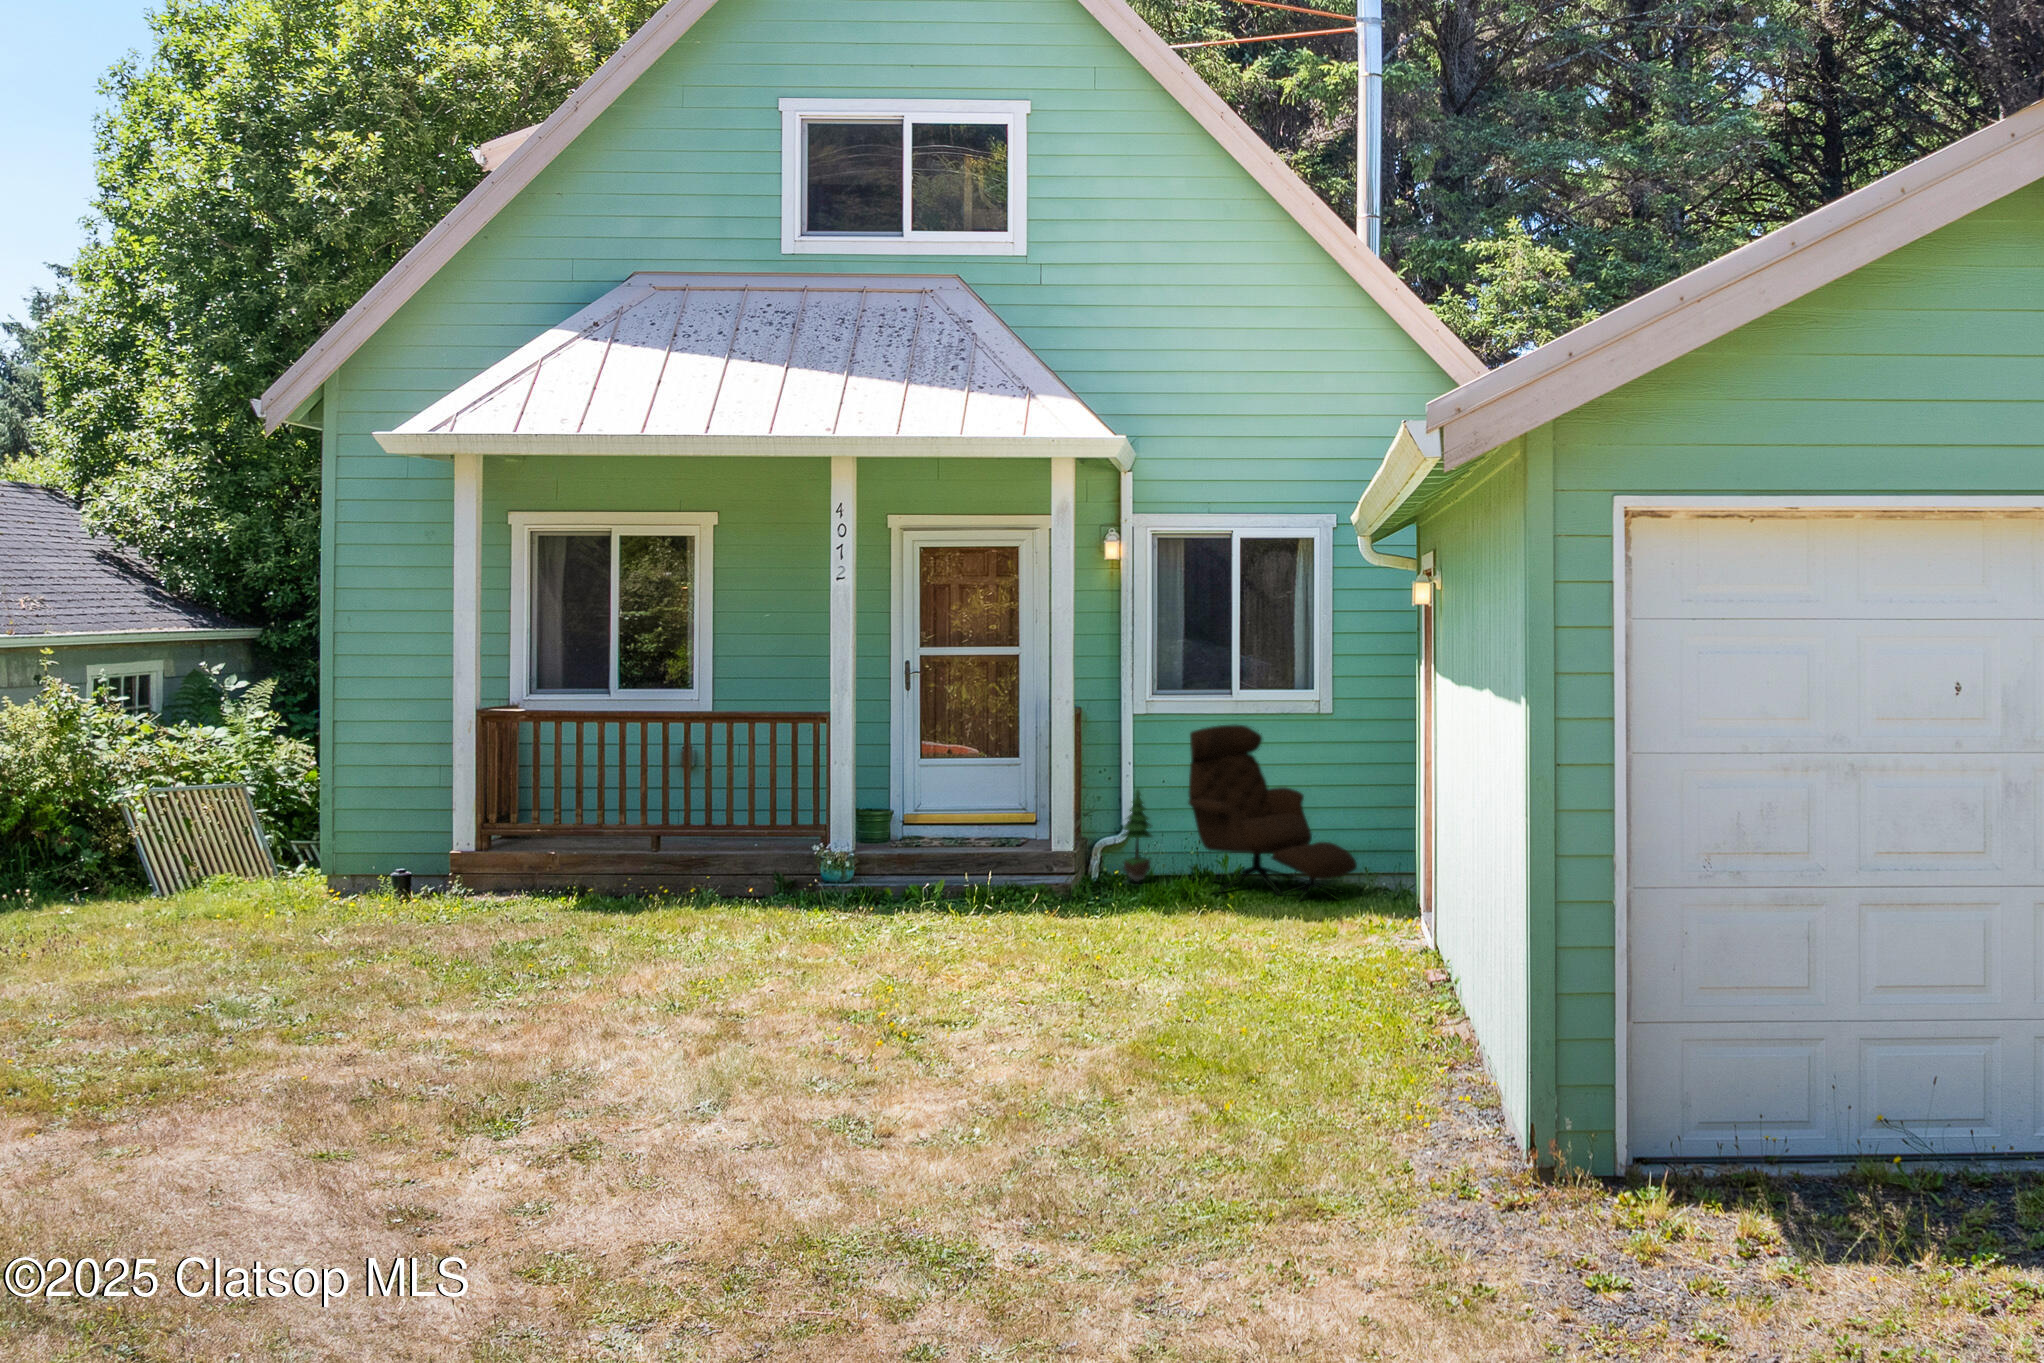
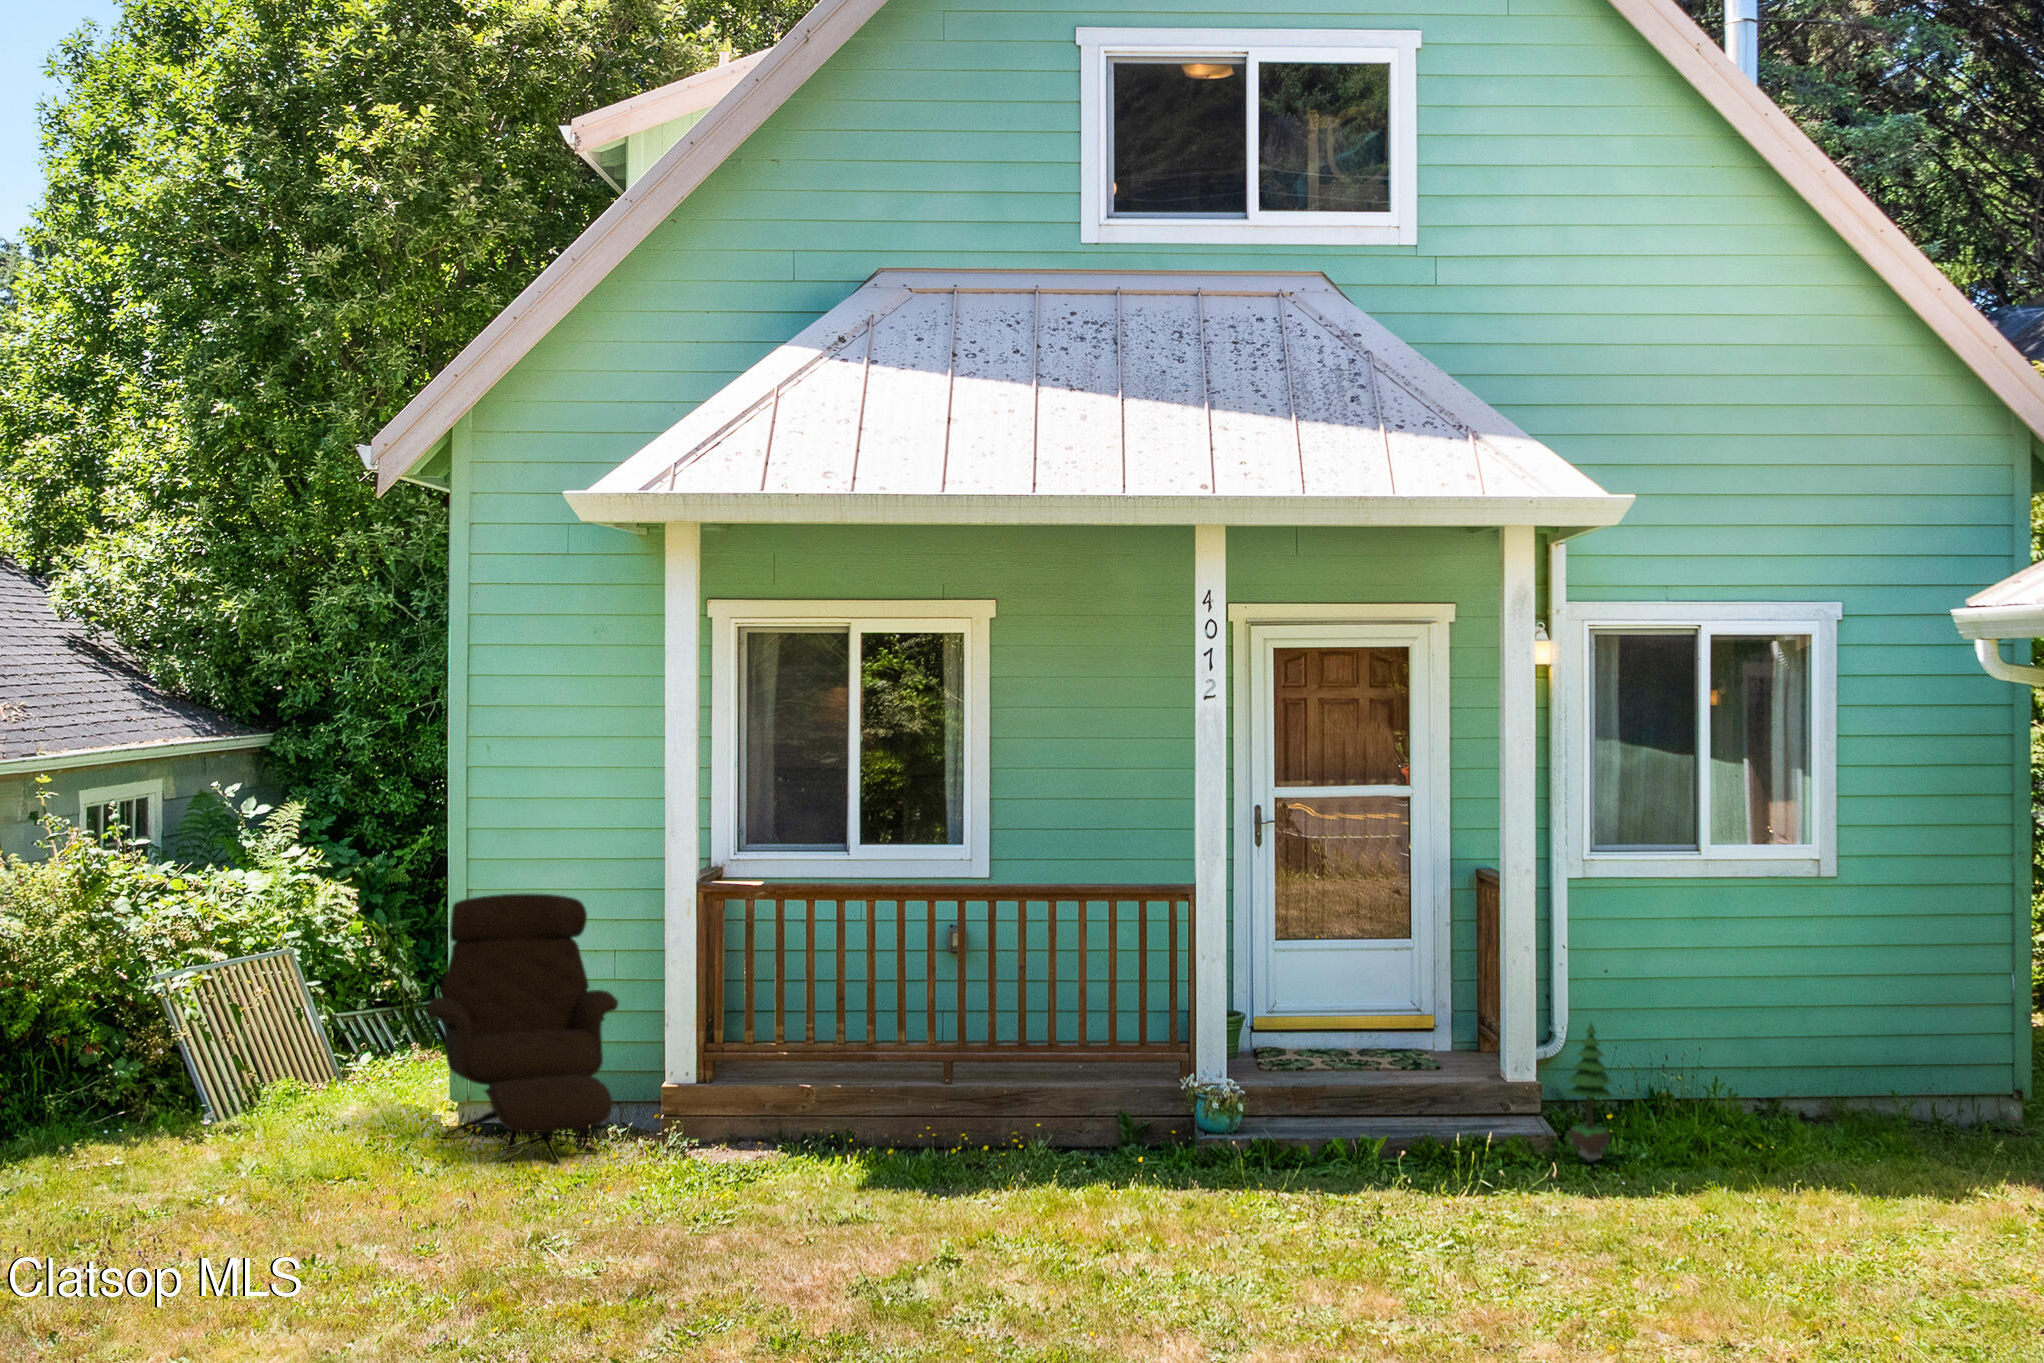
lounge chair: present [1188,725,1357,902] -> present [428,894,618,1165]

